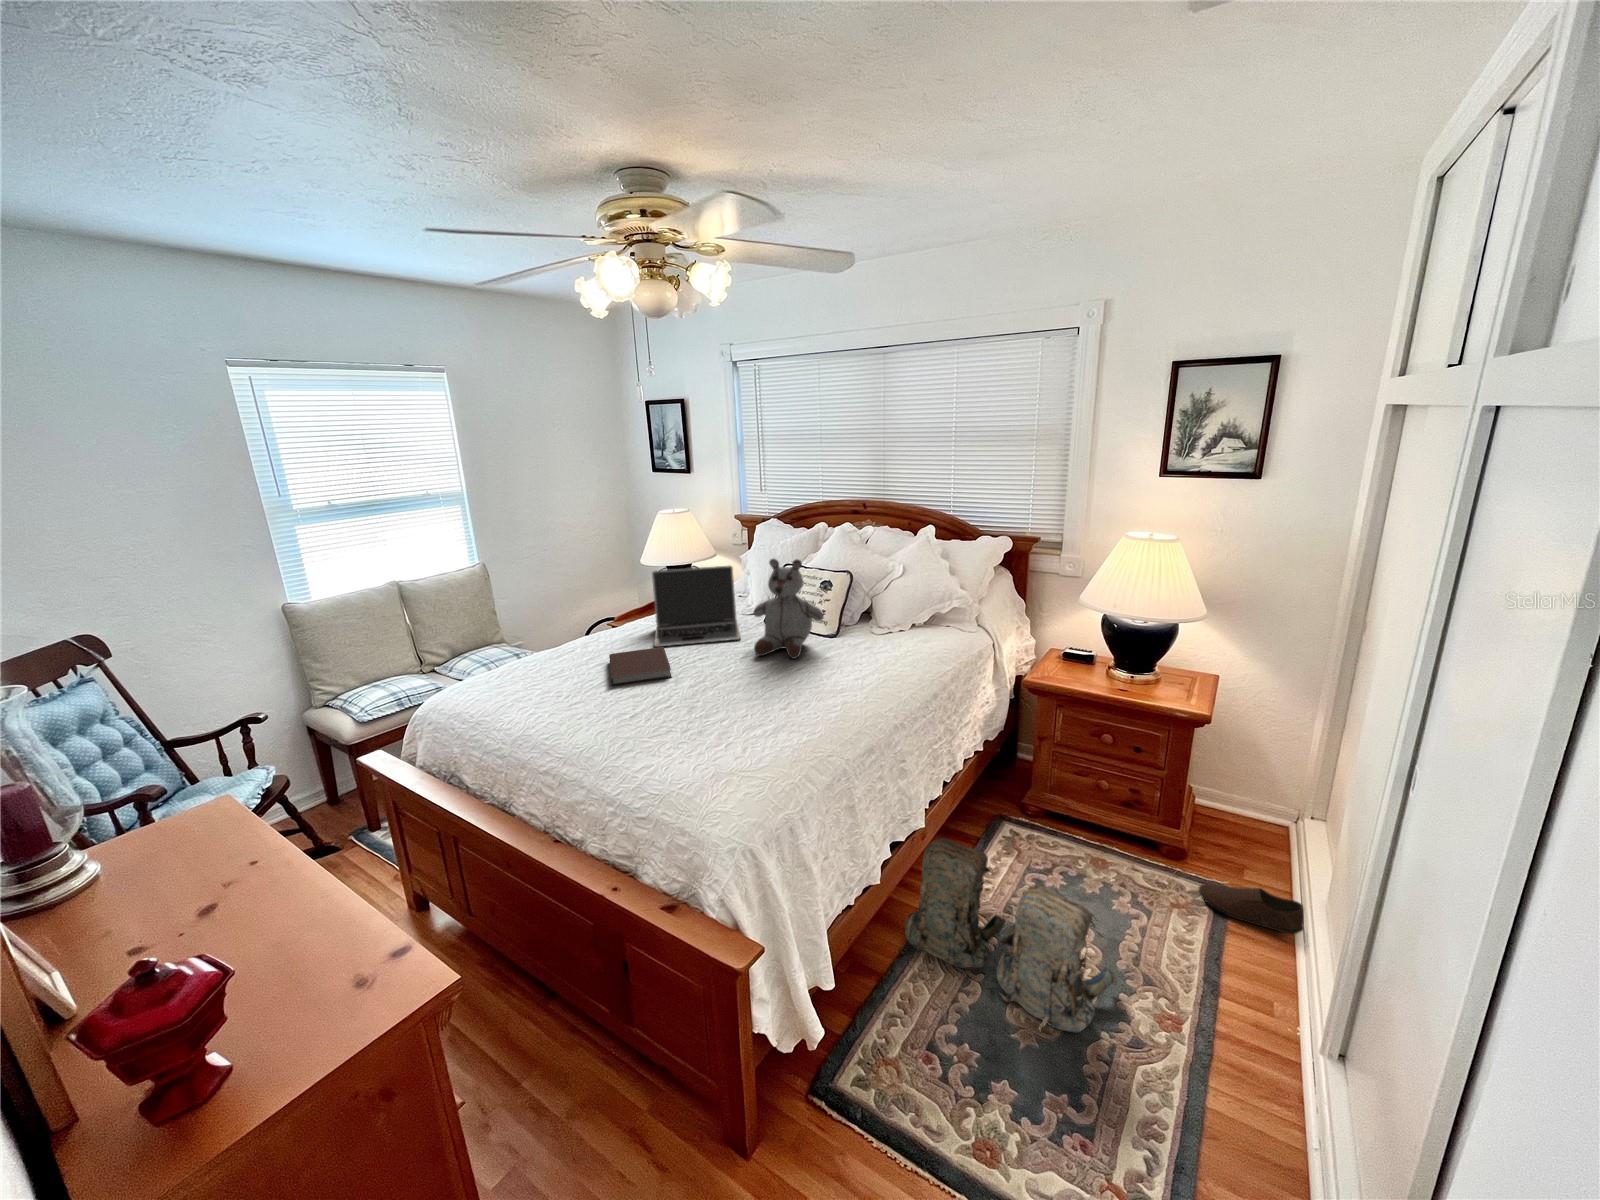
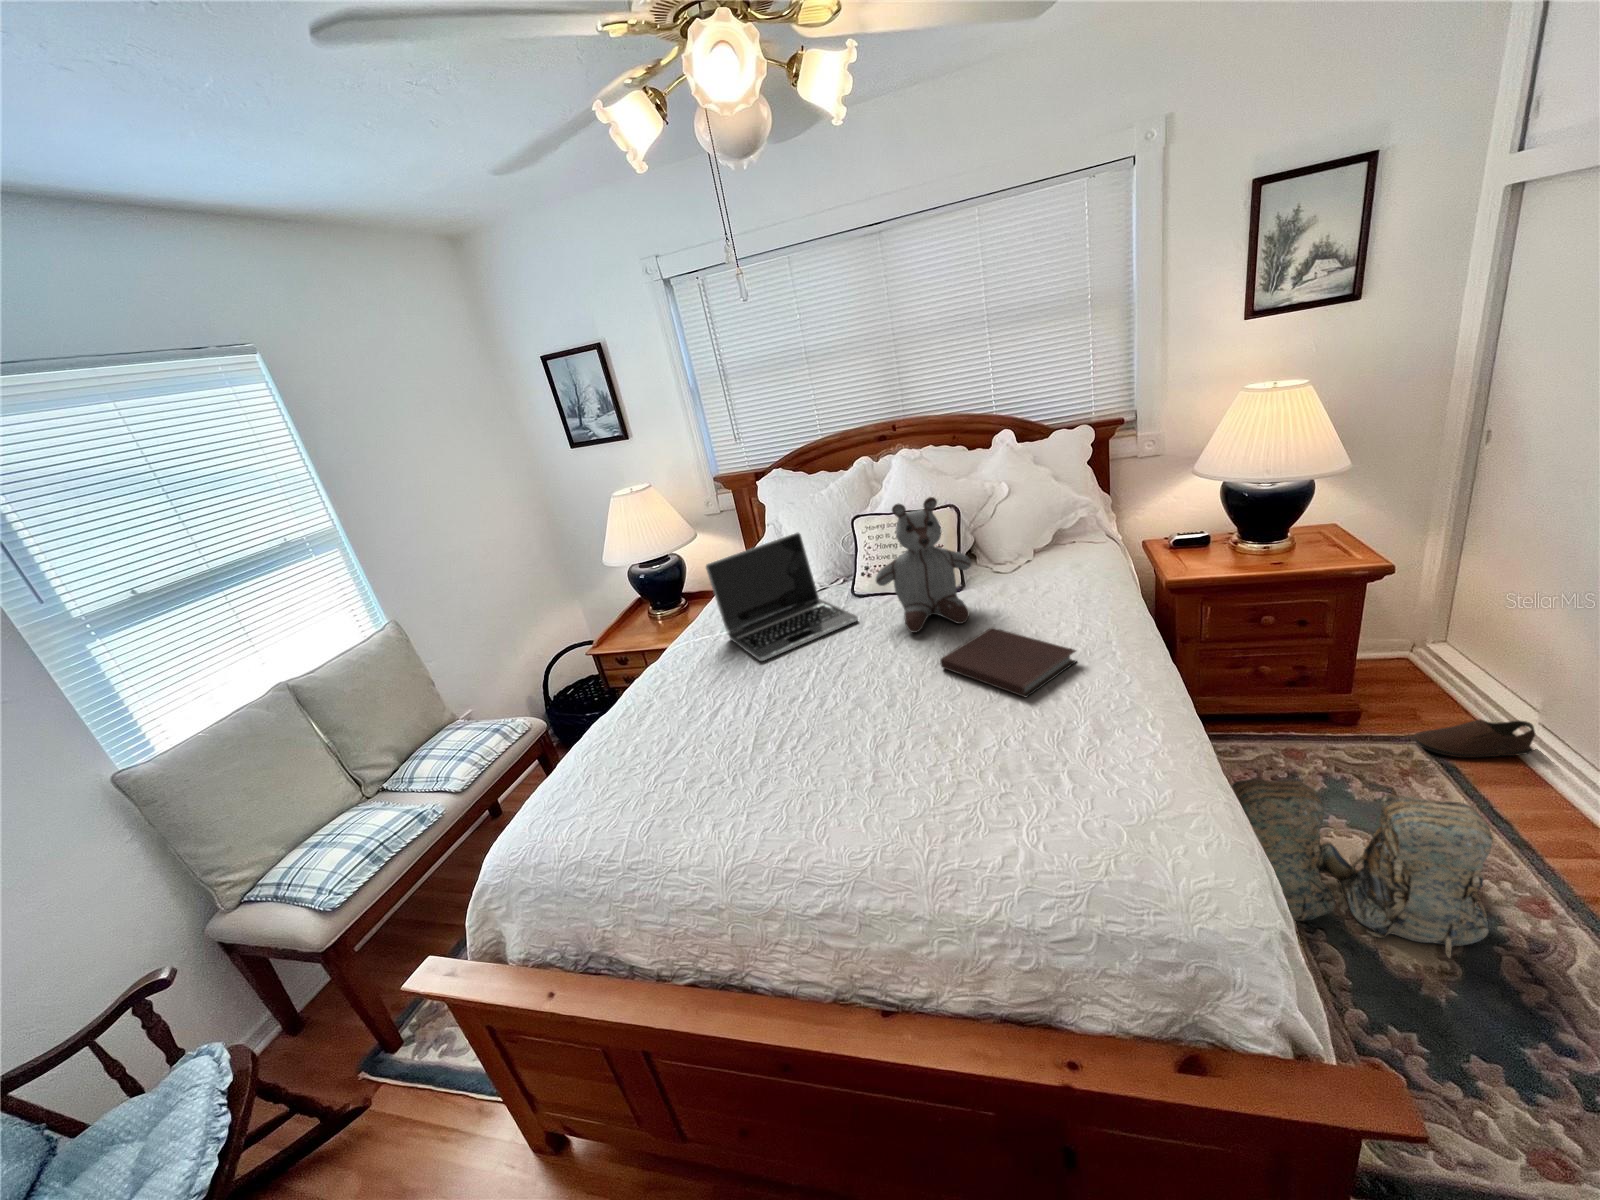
notebook: present [609,647,672,686] -> present [940,628,1076,697]

